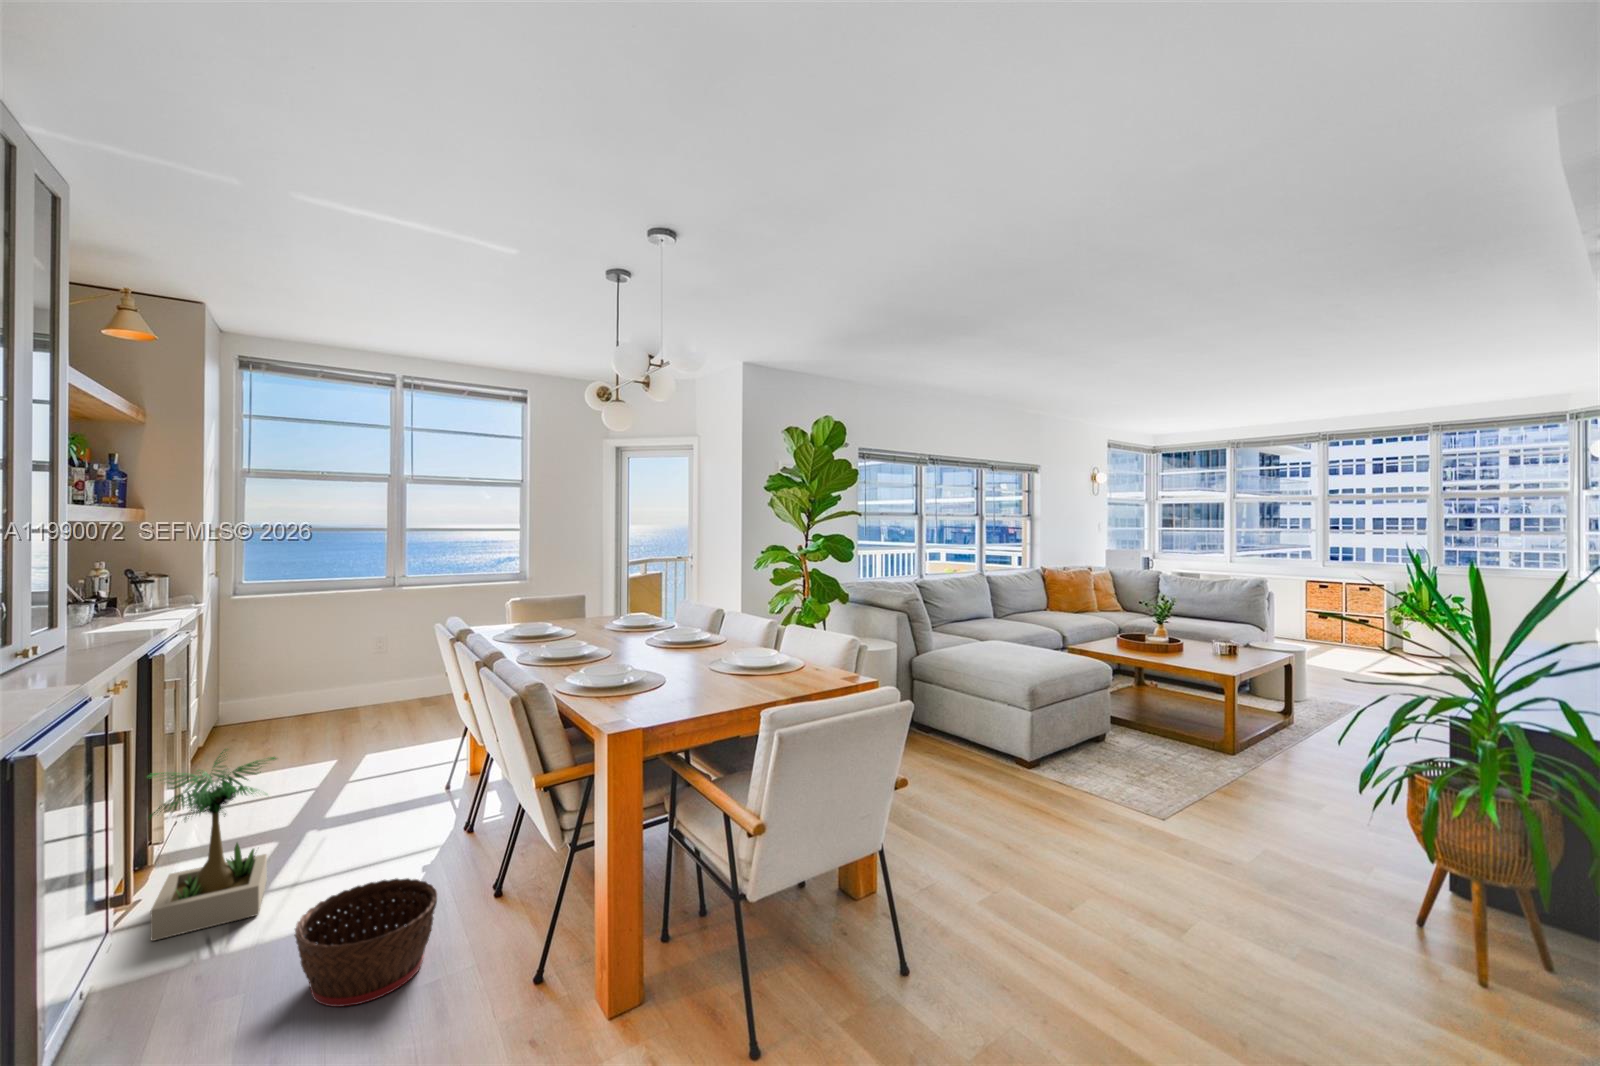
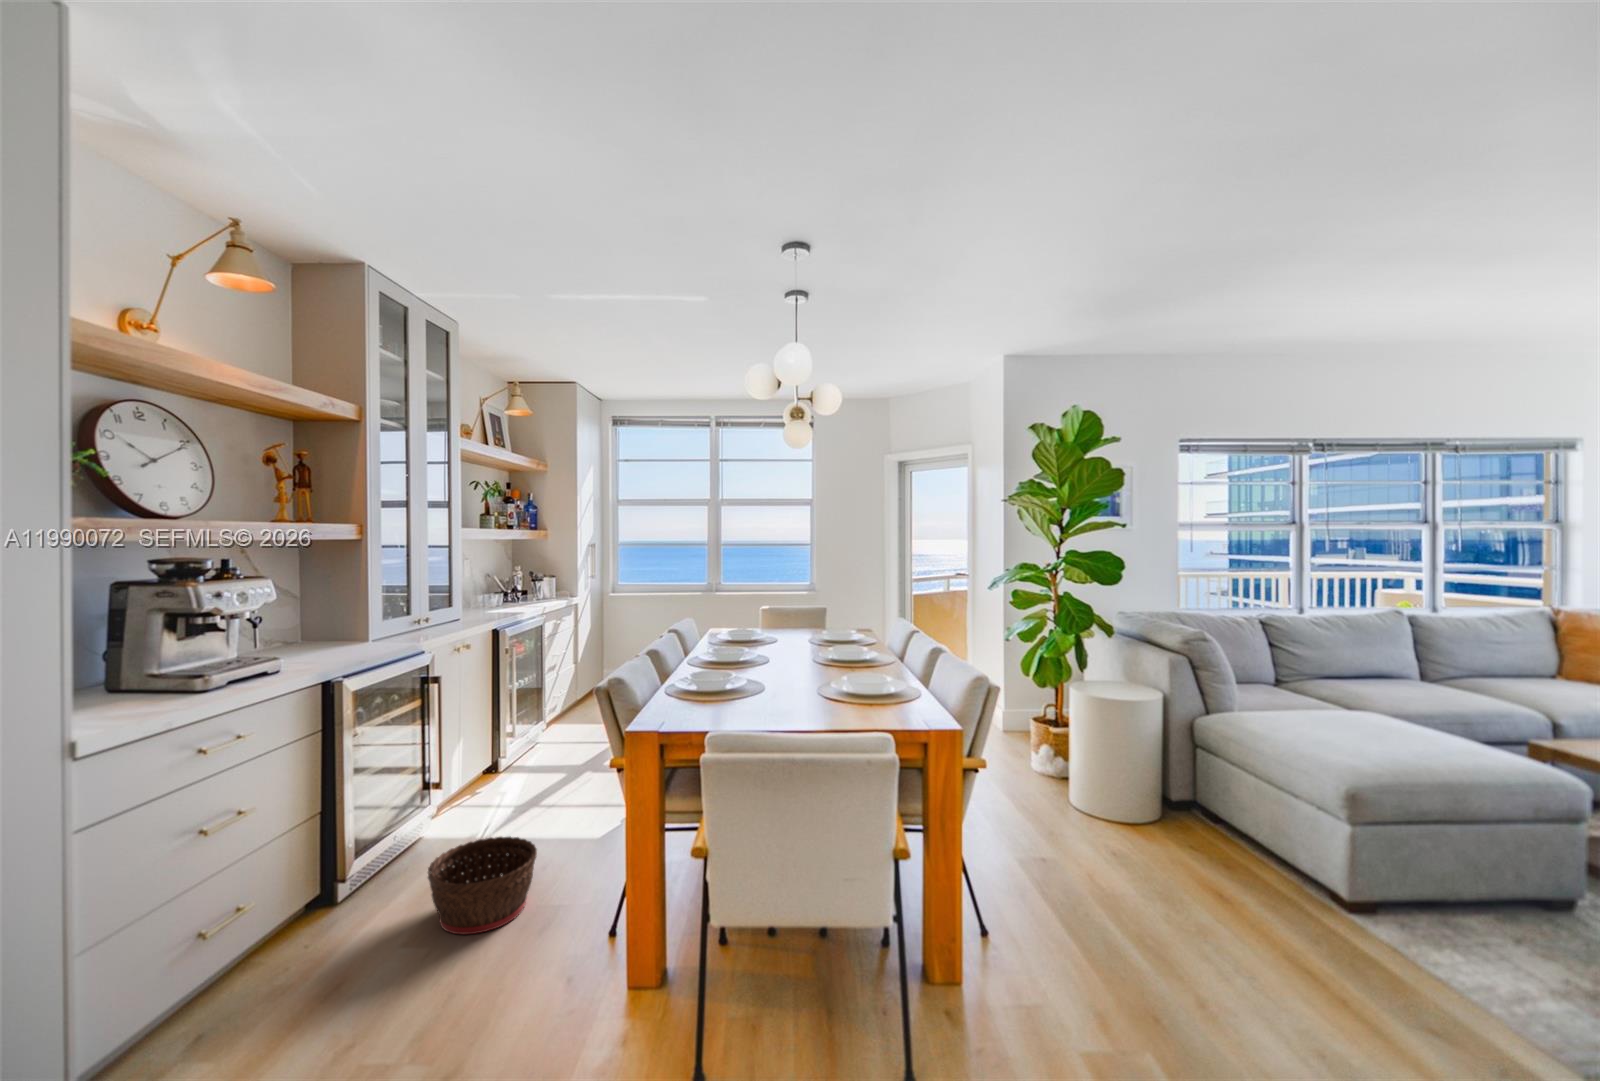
potted plant: present [148,752,276,941] -> none [421,707,514,839]

